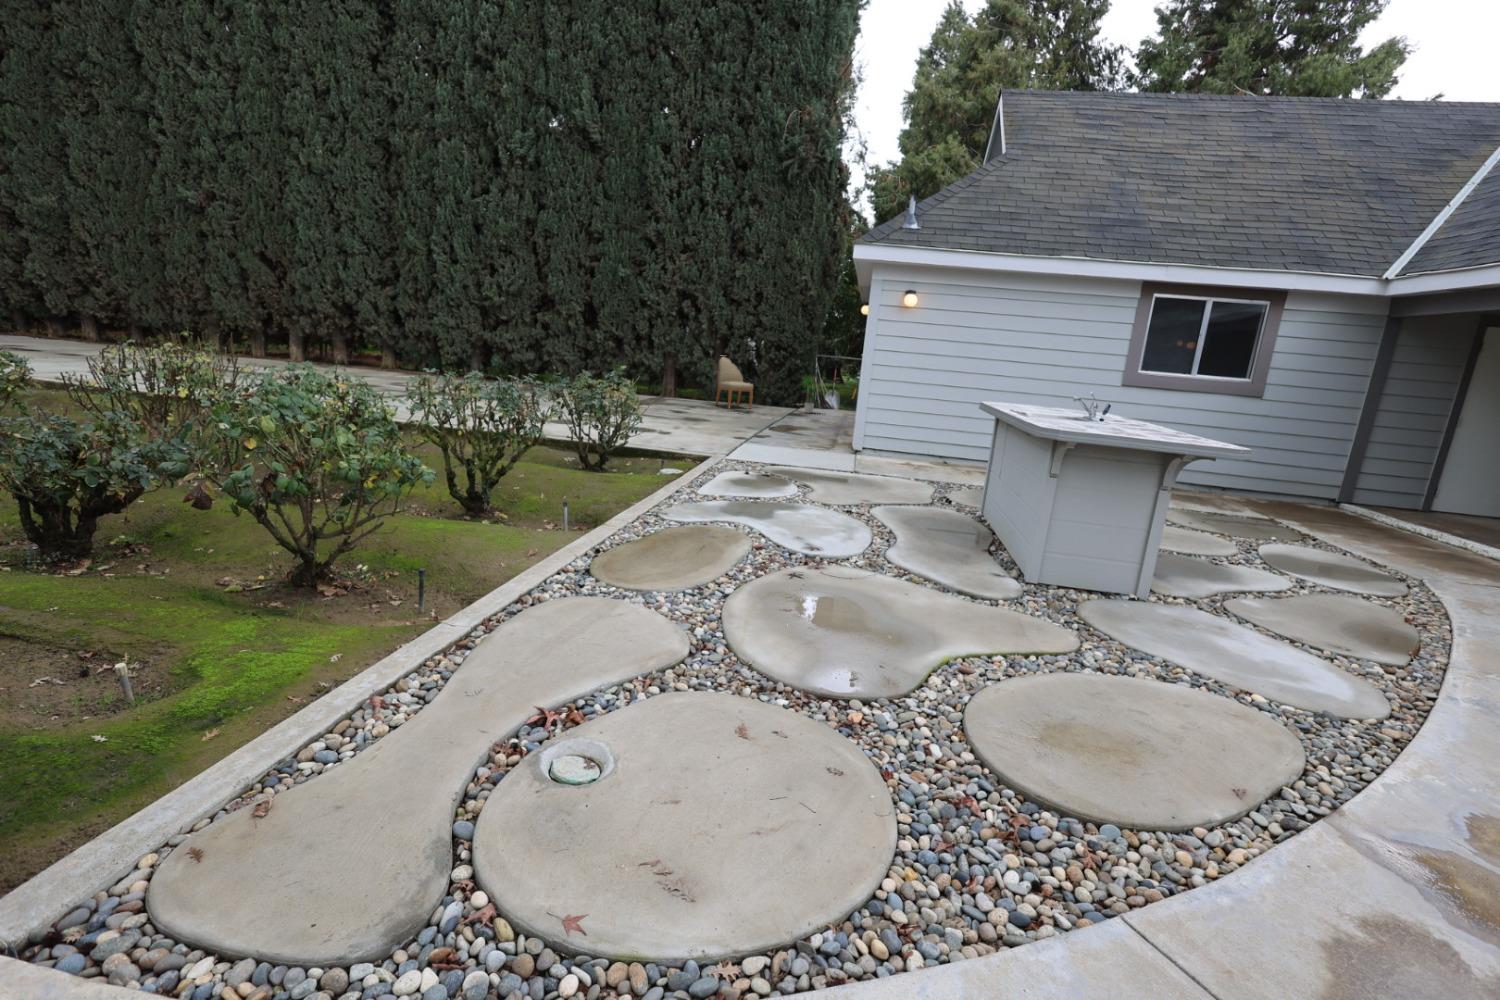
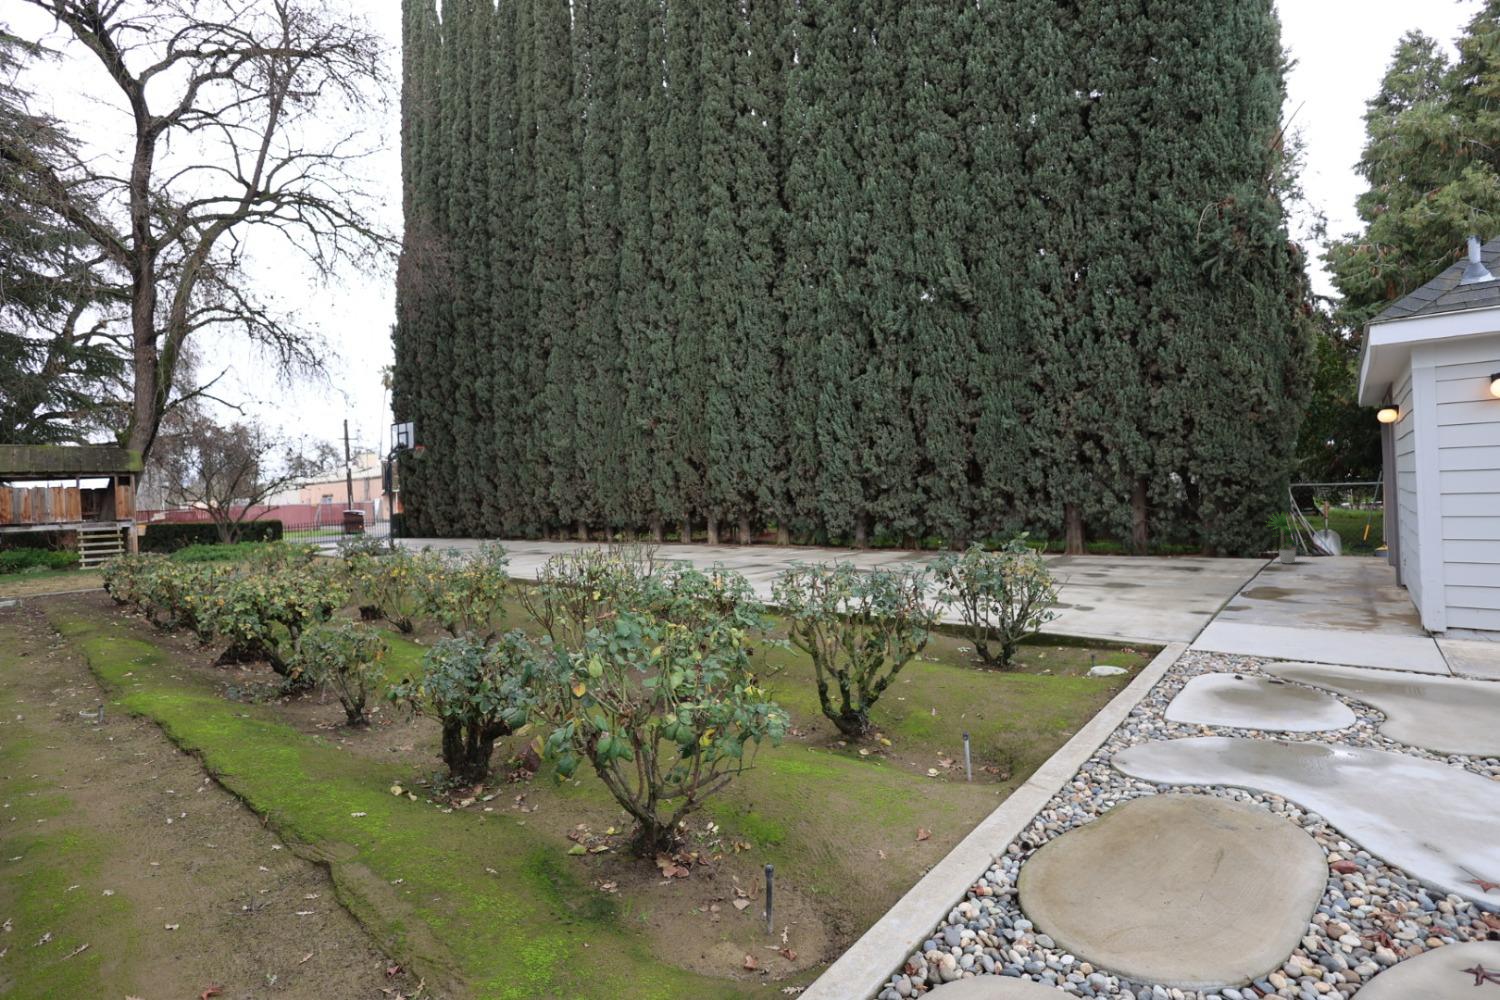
chair: present [715,357,754,409] -> none [1134,498,1193,564]

